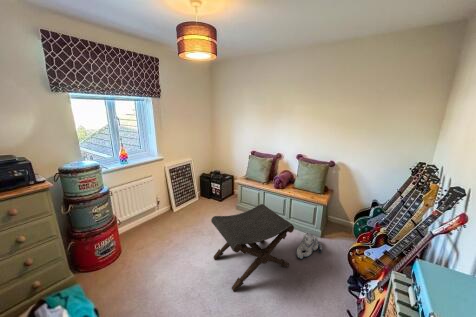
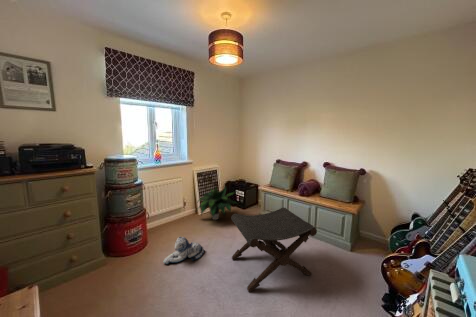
potted plant: none [169,180,216,217] -> present [198,186,236,220]
plush toy: present [297,233,322,259] -> present [163,236,204,264]

